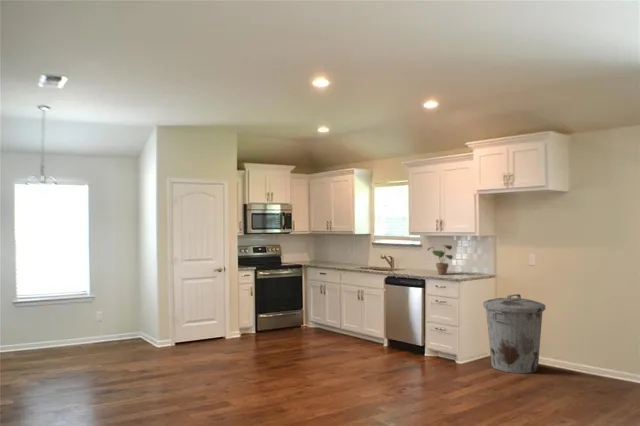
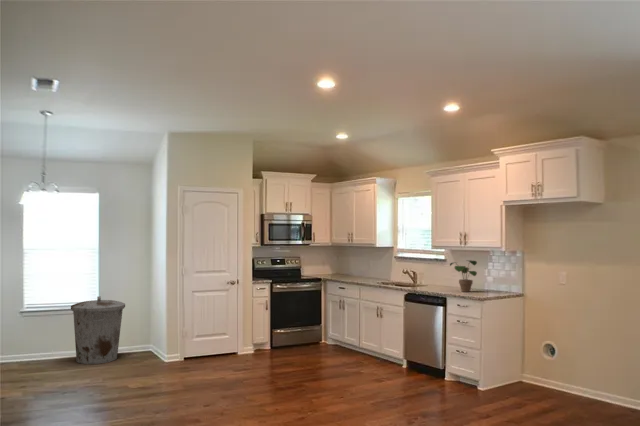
trash can: present [483,294,545,373] -> present [71,296,125,364]

